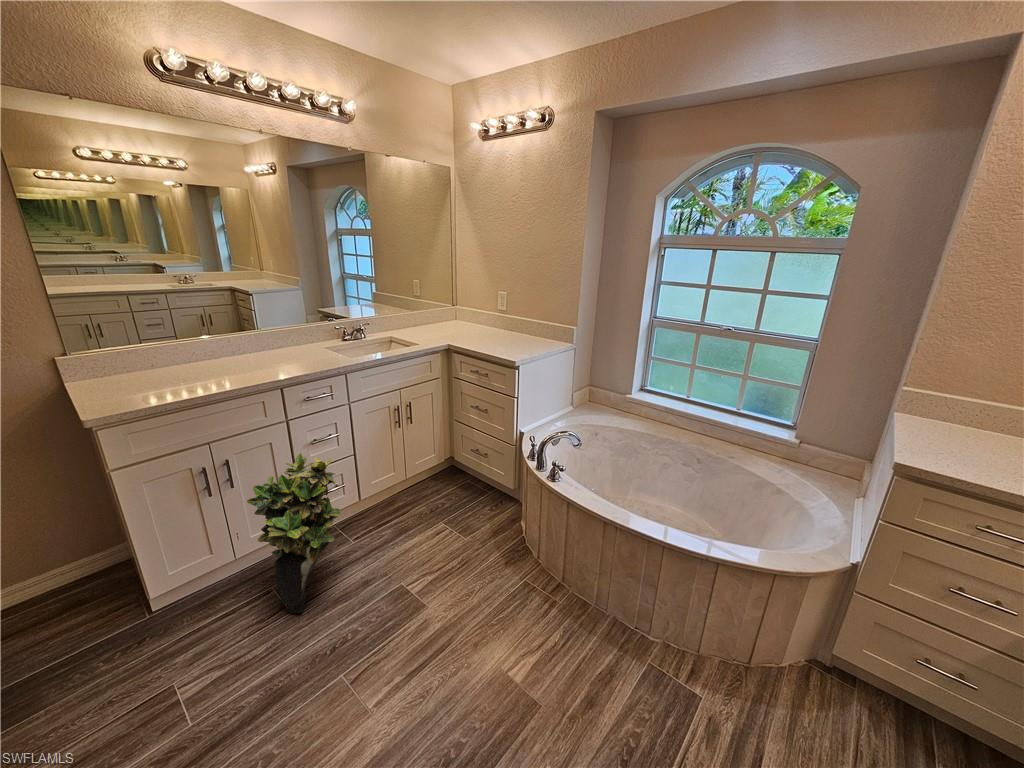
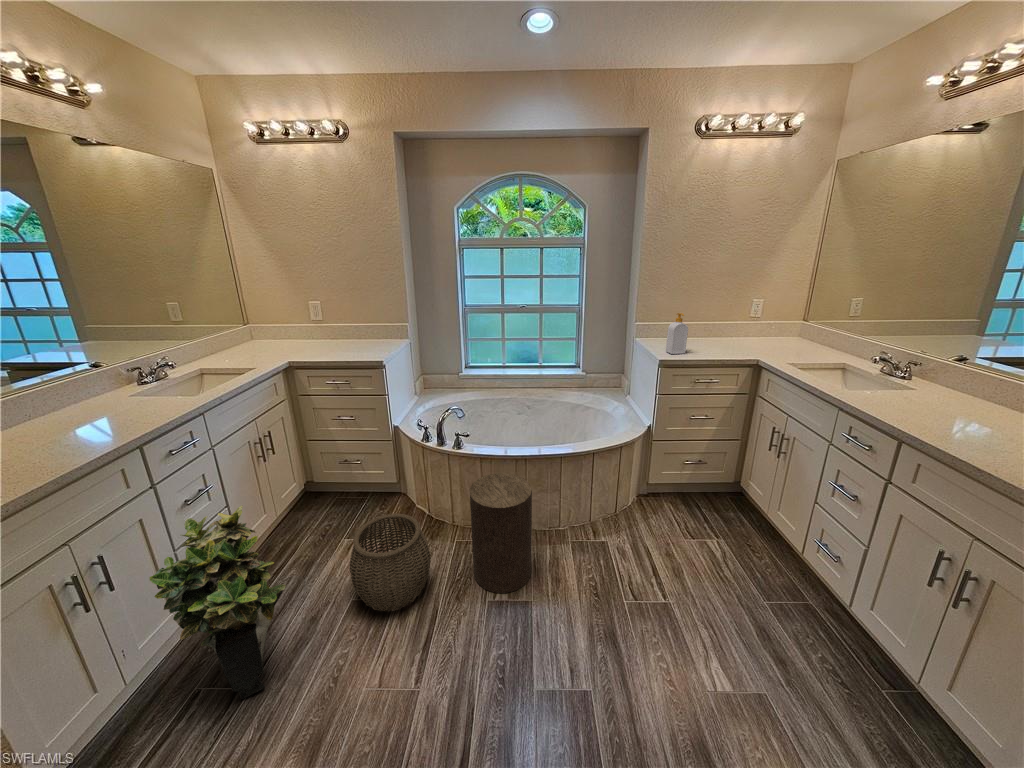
soap bottle: none [939,391,1004,469] -> present [666,313,688,354]
woven basket: none [396,517,478,617] -> present [349,514,431,611]
stool: none [506,525,588,679] -> present [470,473,532,593]

